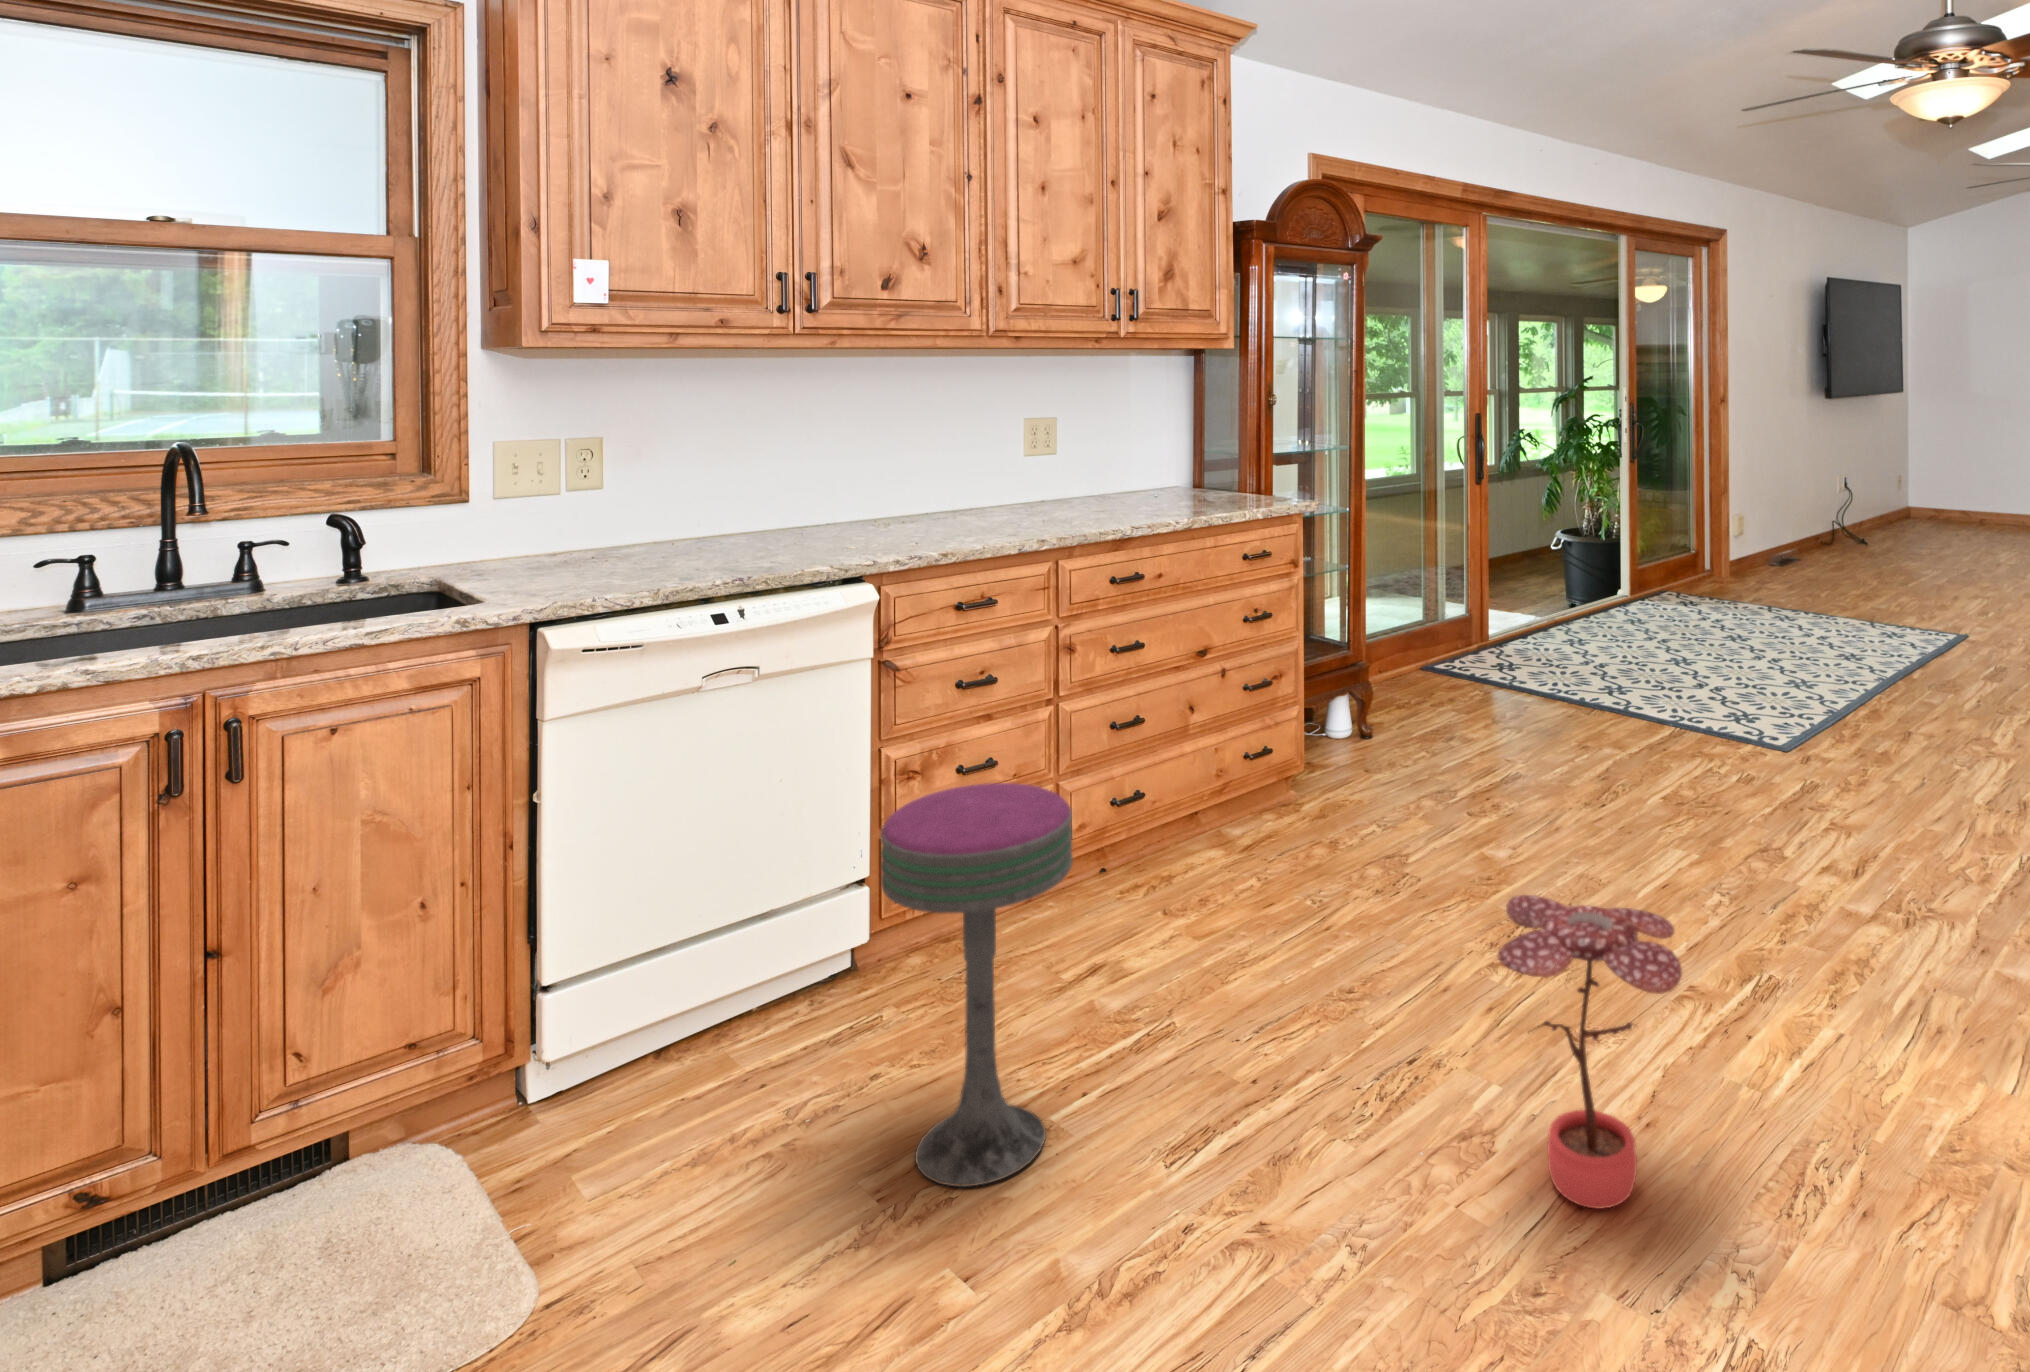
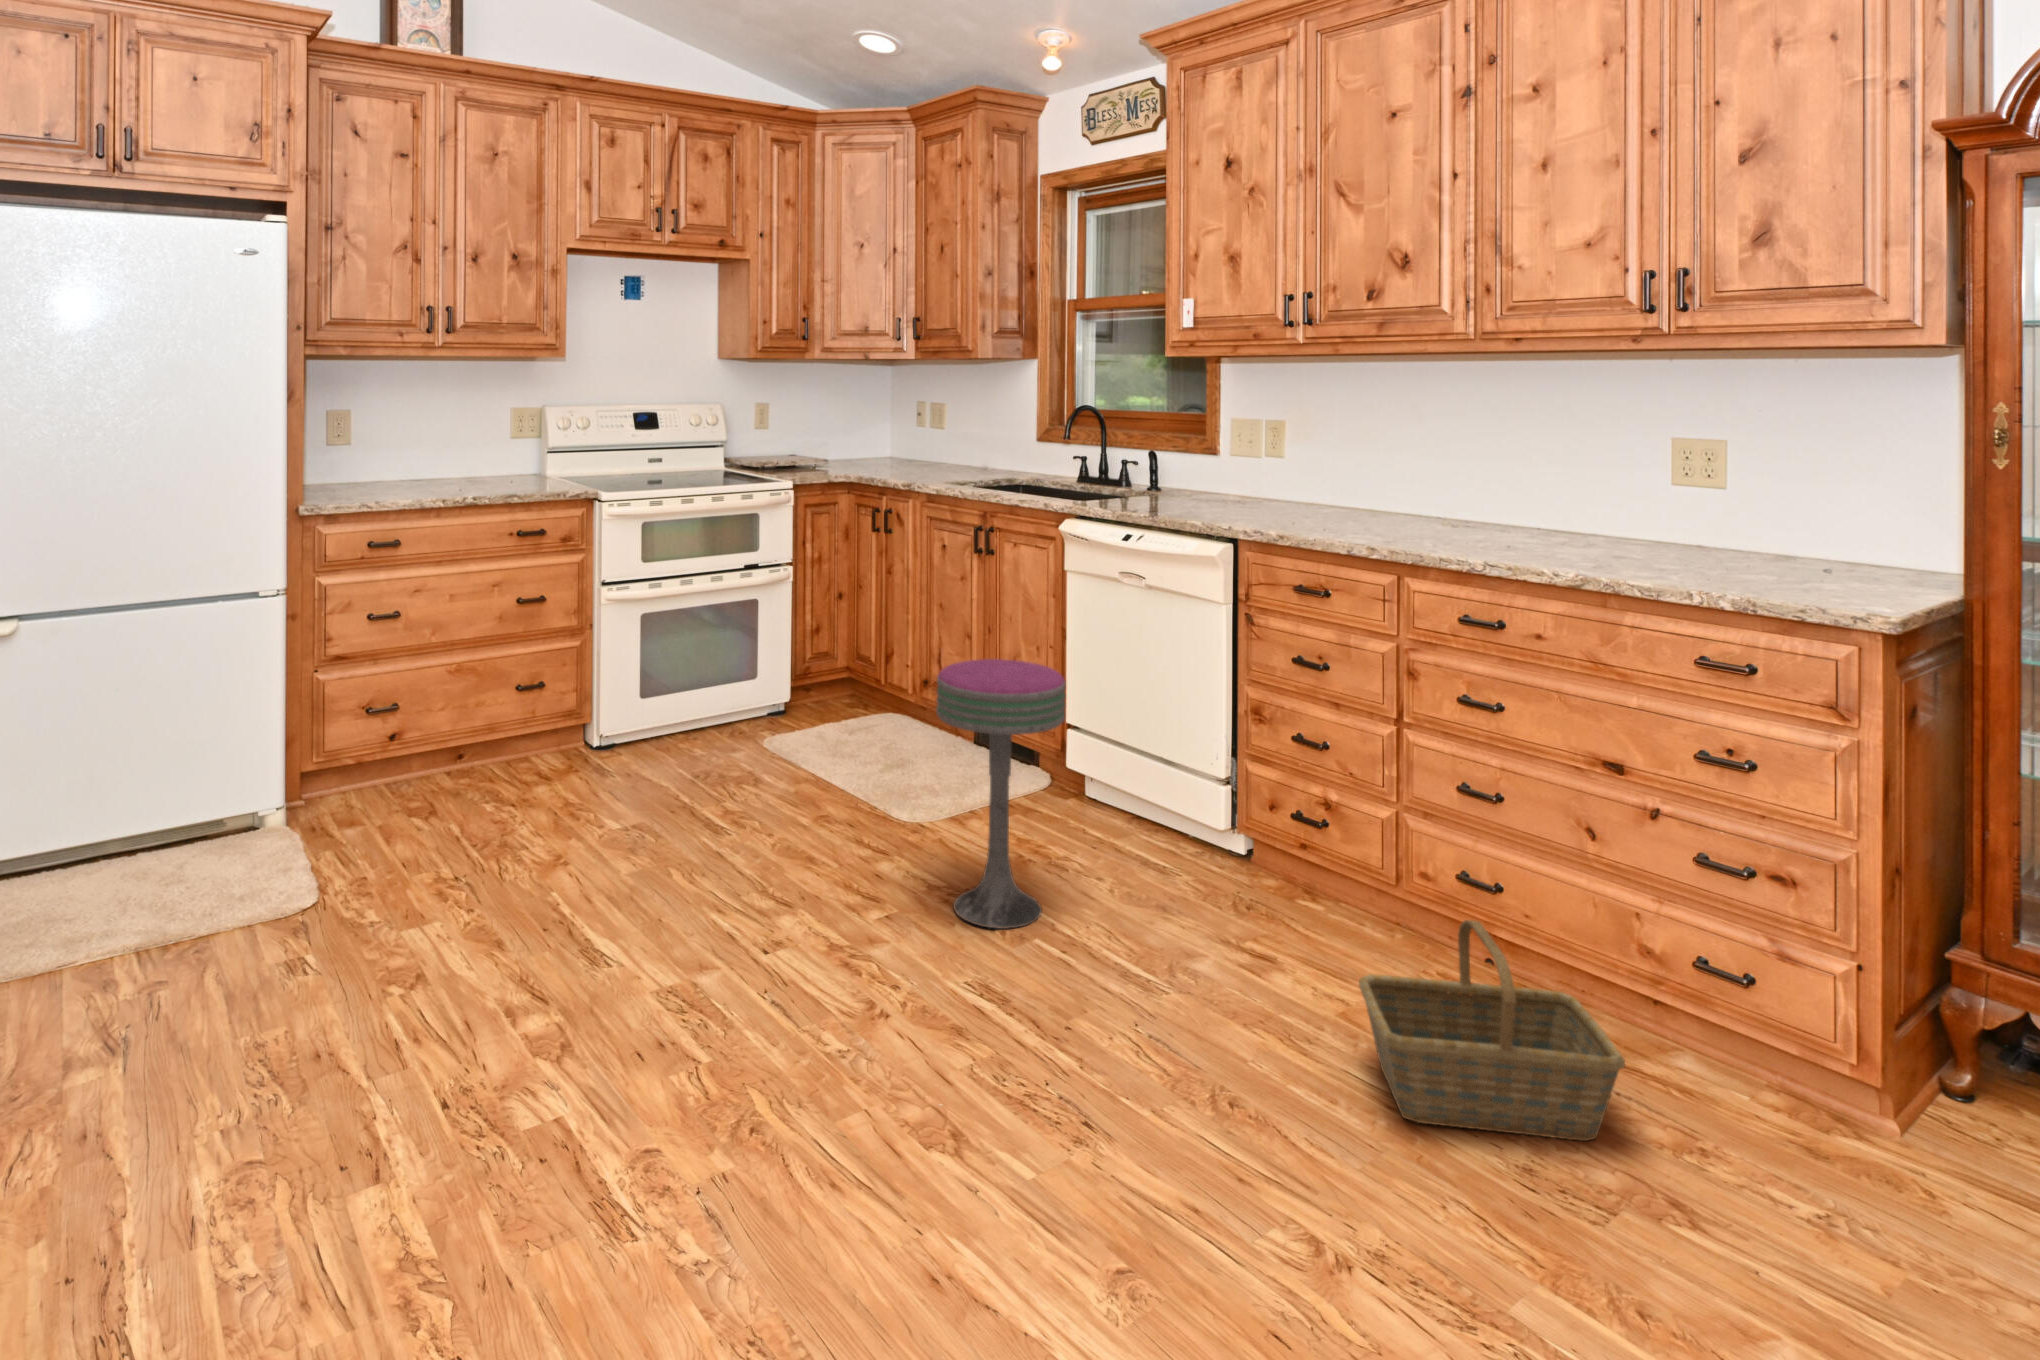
basket: none [1263,776,1366,926] -> present [1359,920,1625,1141]
potted plant: present [1498,895,1682,1209] -> none [761,895,967,1225]

